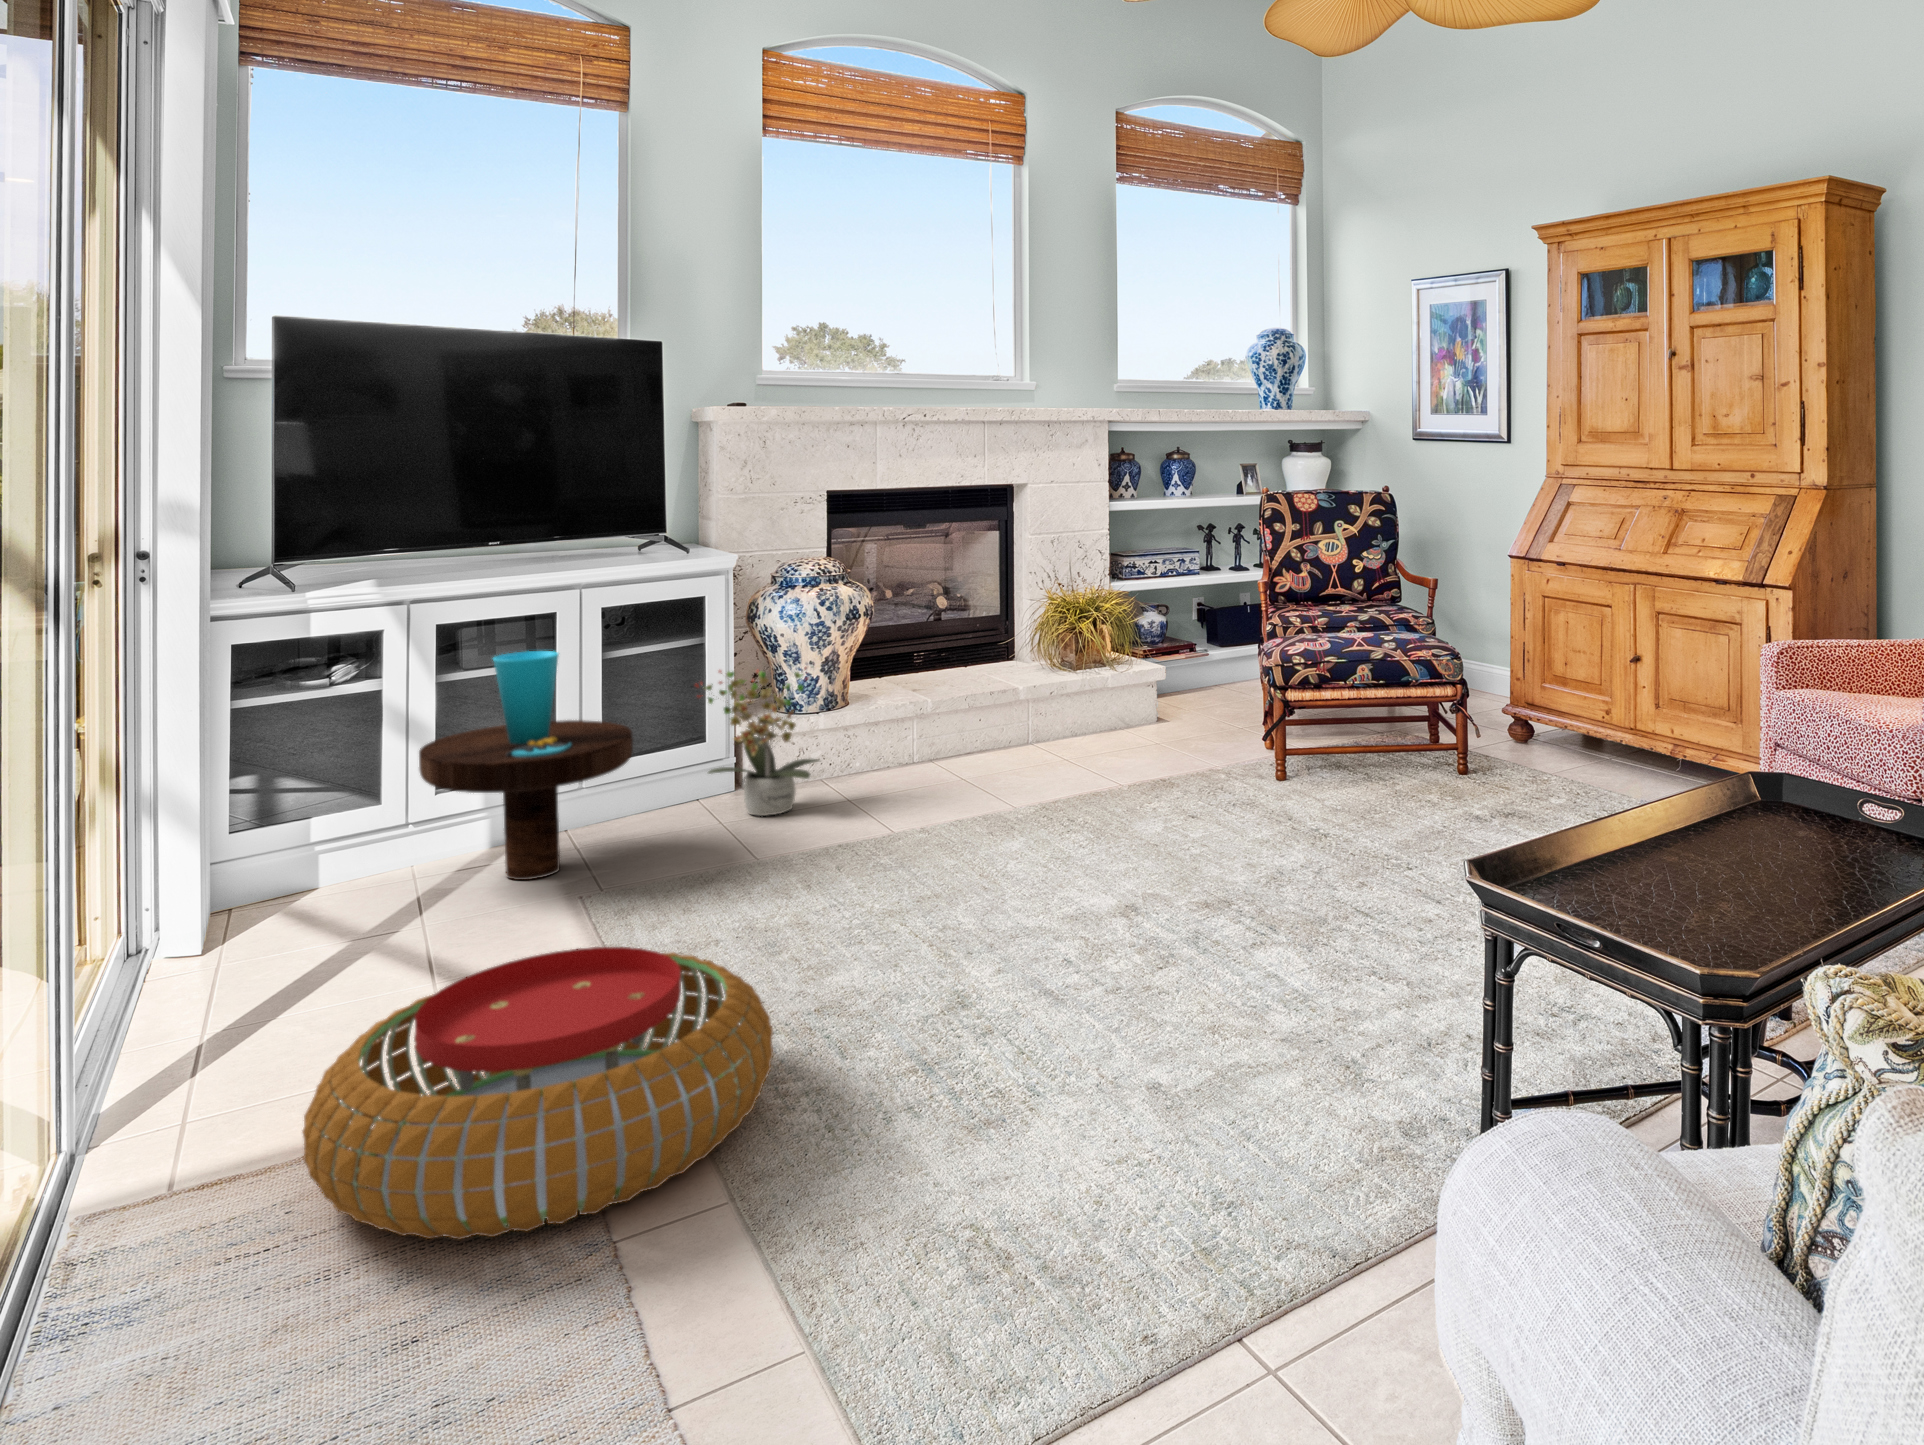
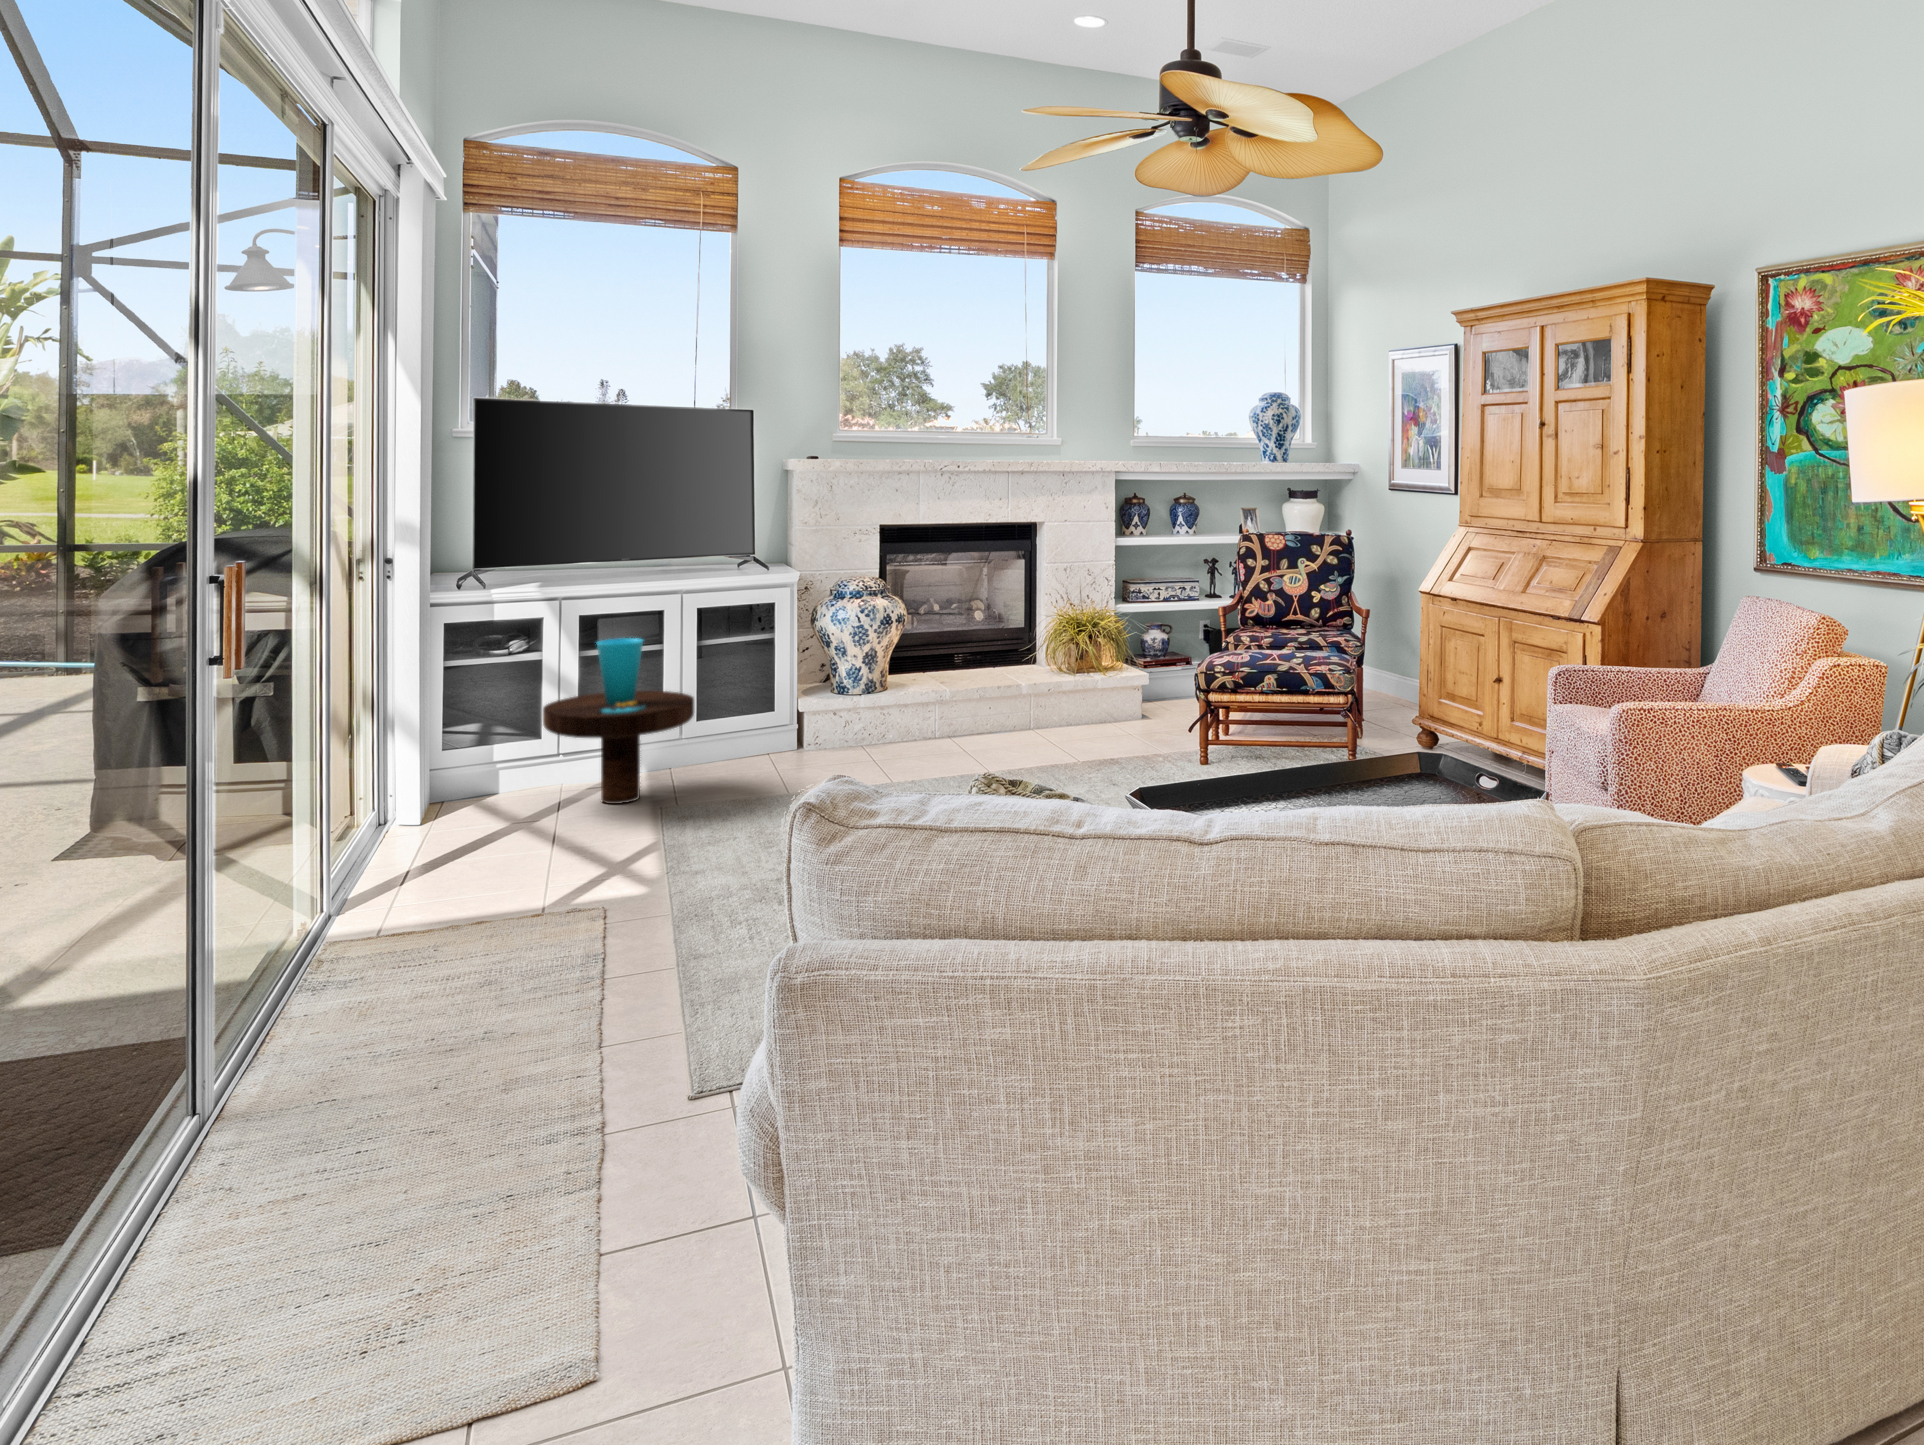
potted plant: present [696,667,819,816] -> none [750,658,850,770]
pouf: present [303,947,773,1239] -> none [382,837,698,1006]

